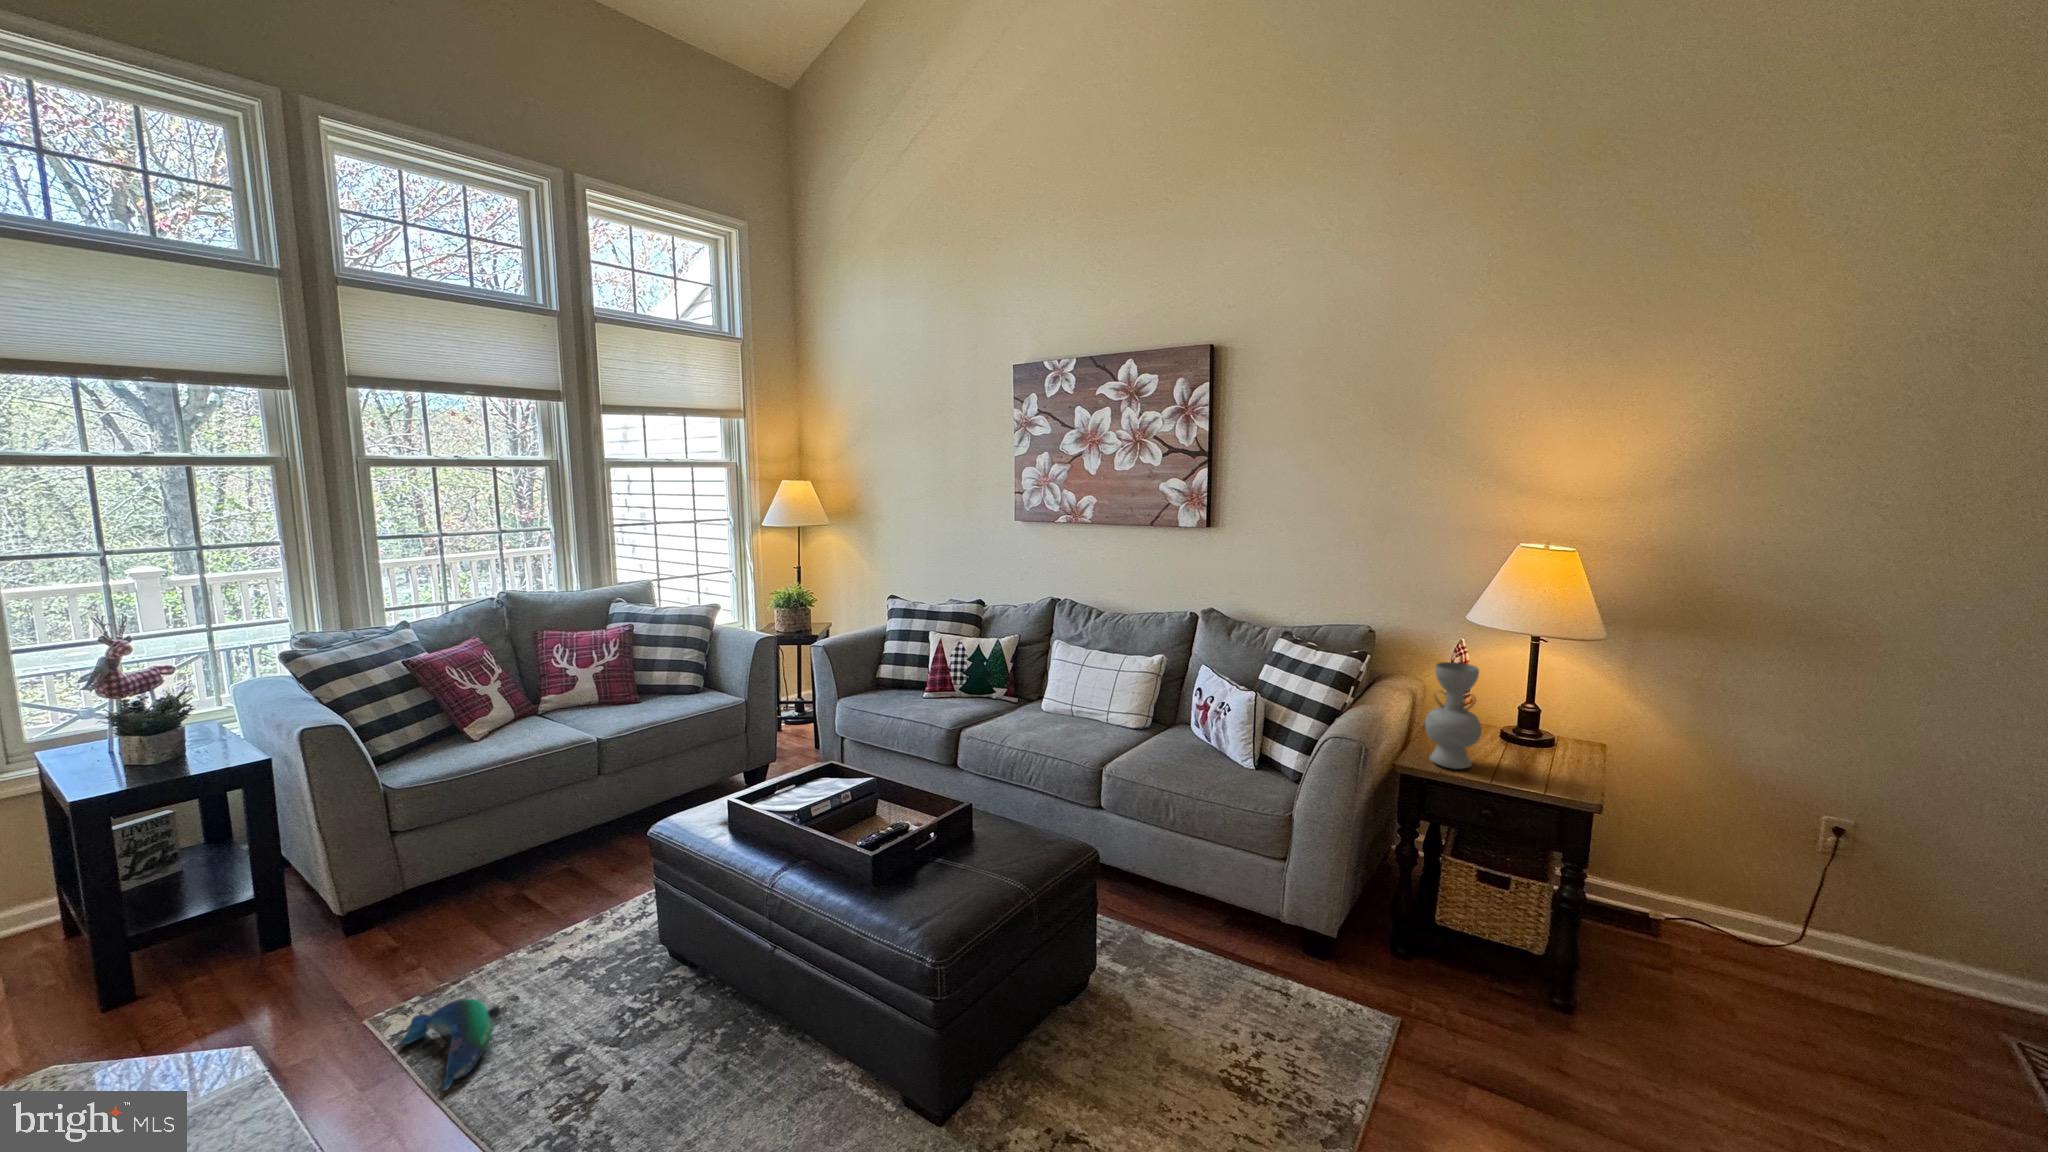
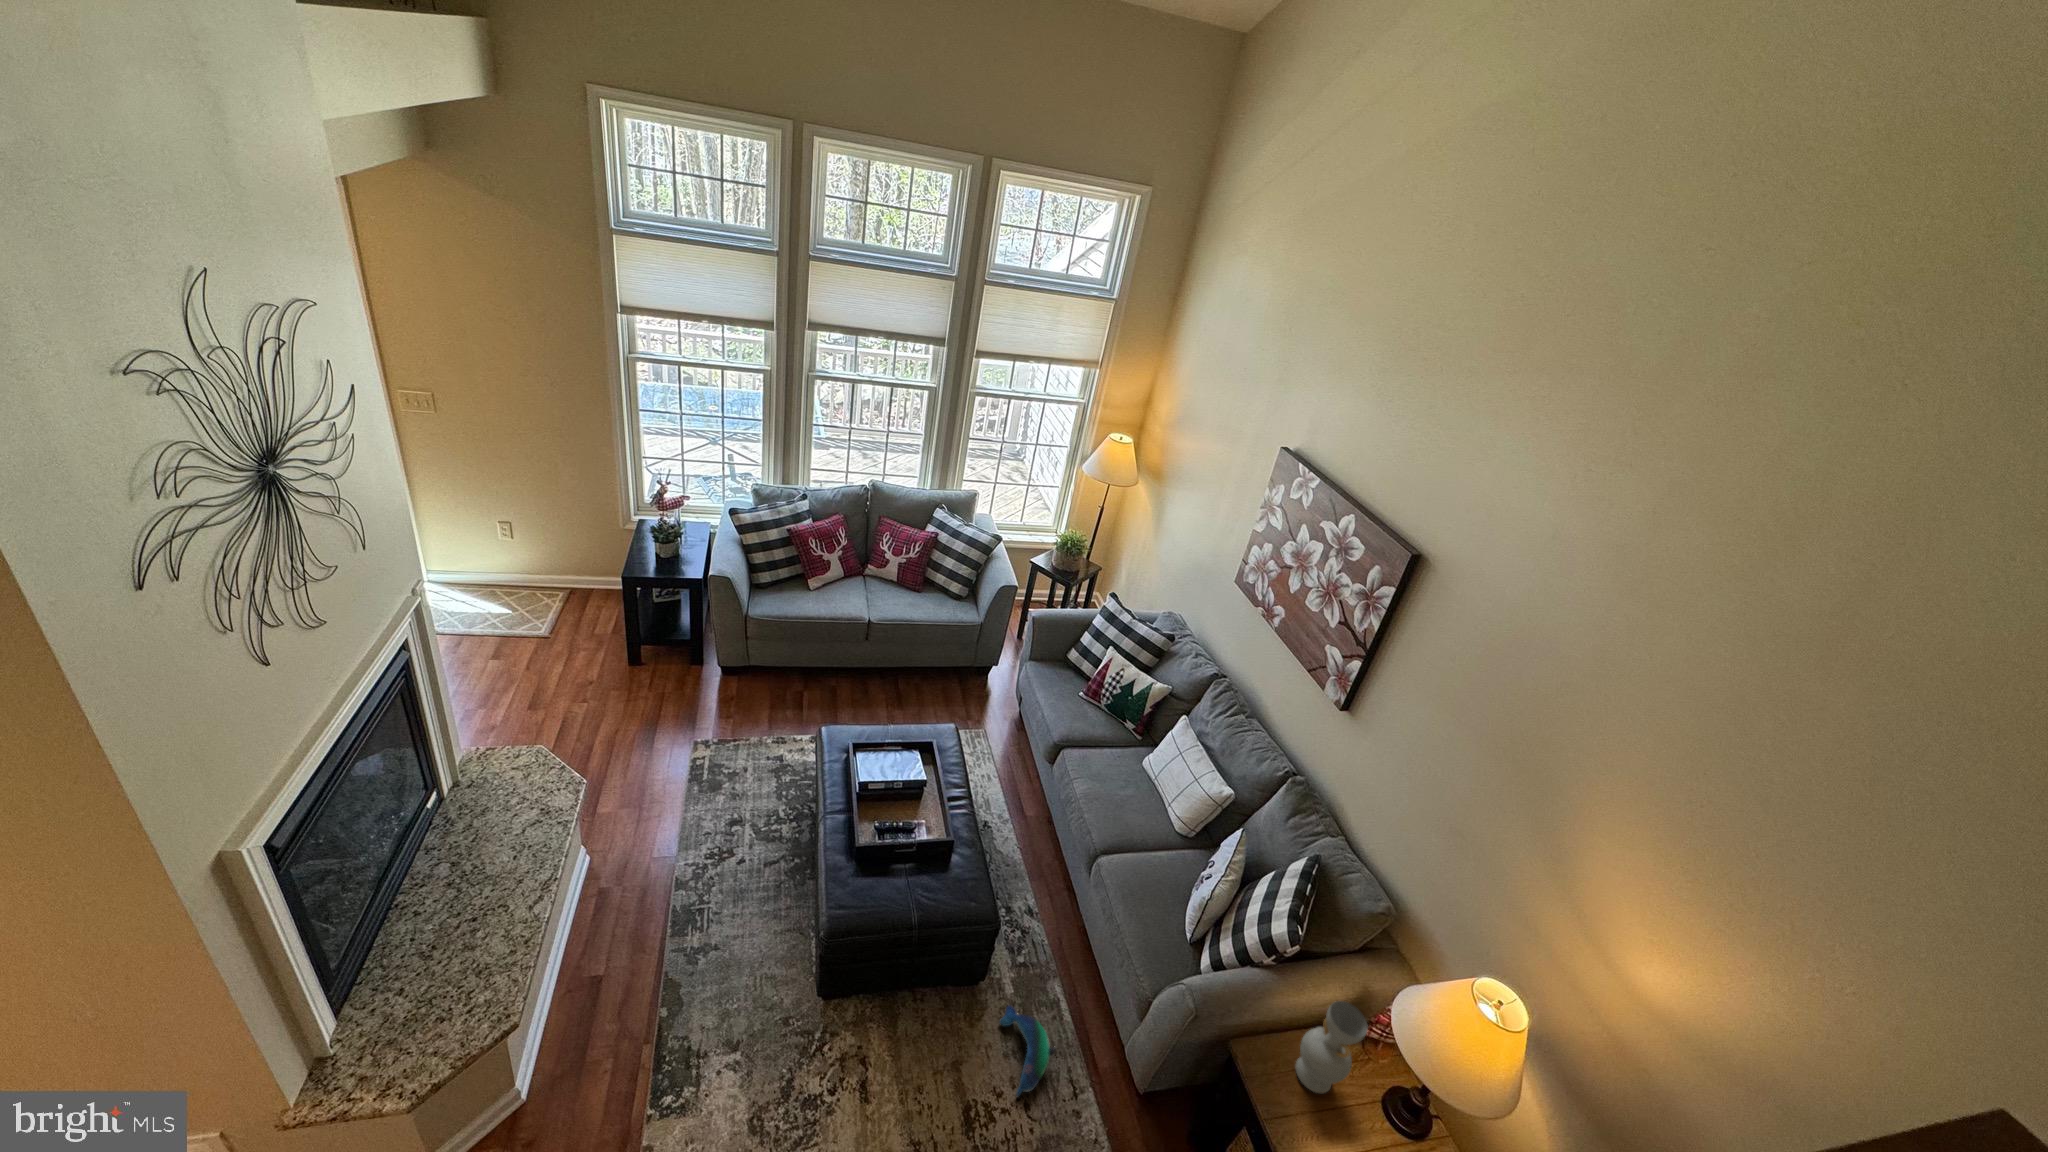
plush toy: present [402,999,500,1090] -> present [1000,1005,1056,1097]

